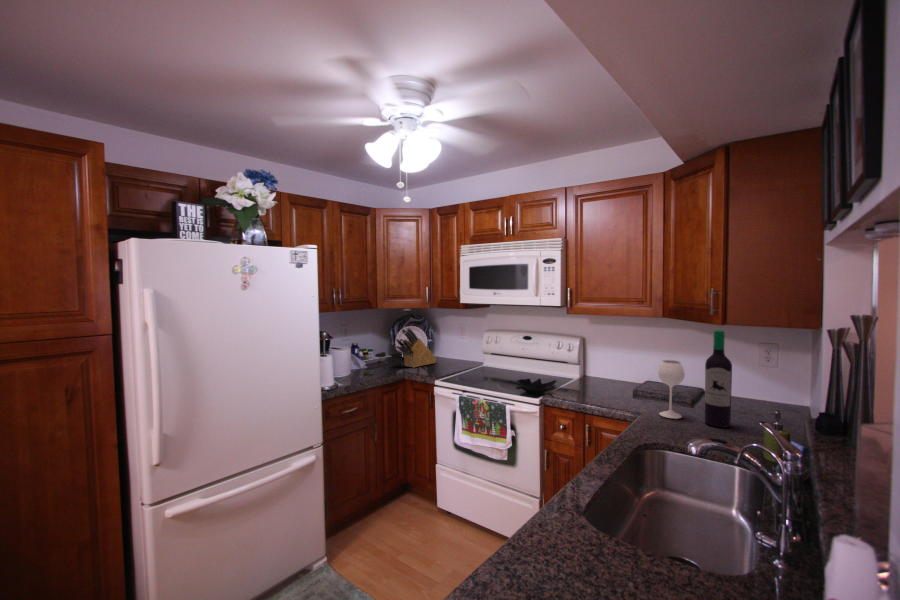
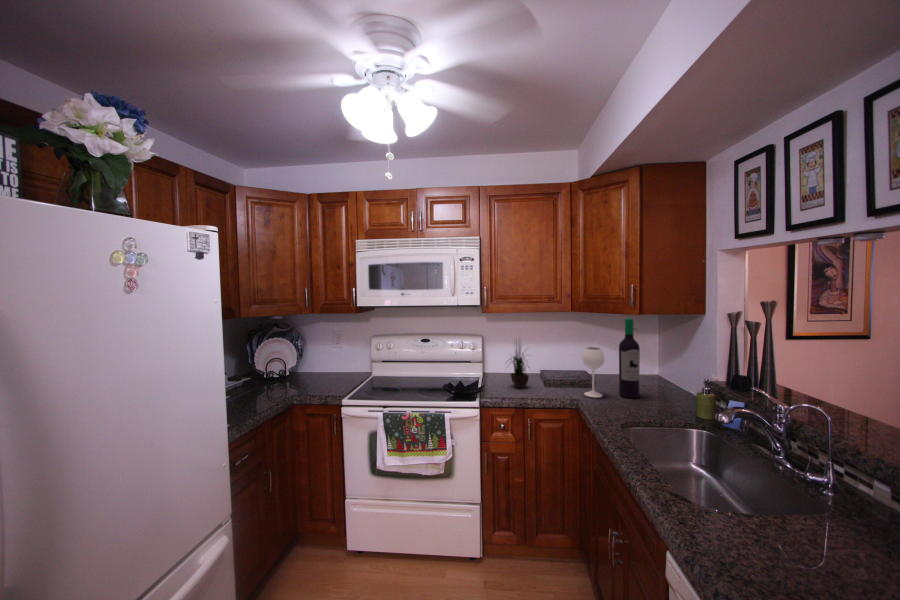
knife block: present [396,328,437,368] -> none [267,340,314,389]
potted plant: none [582,334,617,397] -> present [511,347,529,388]

